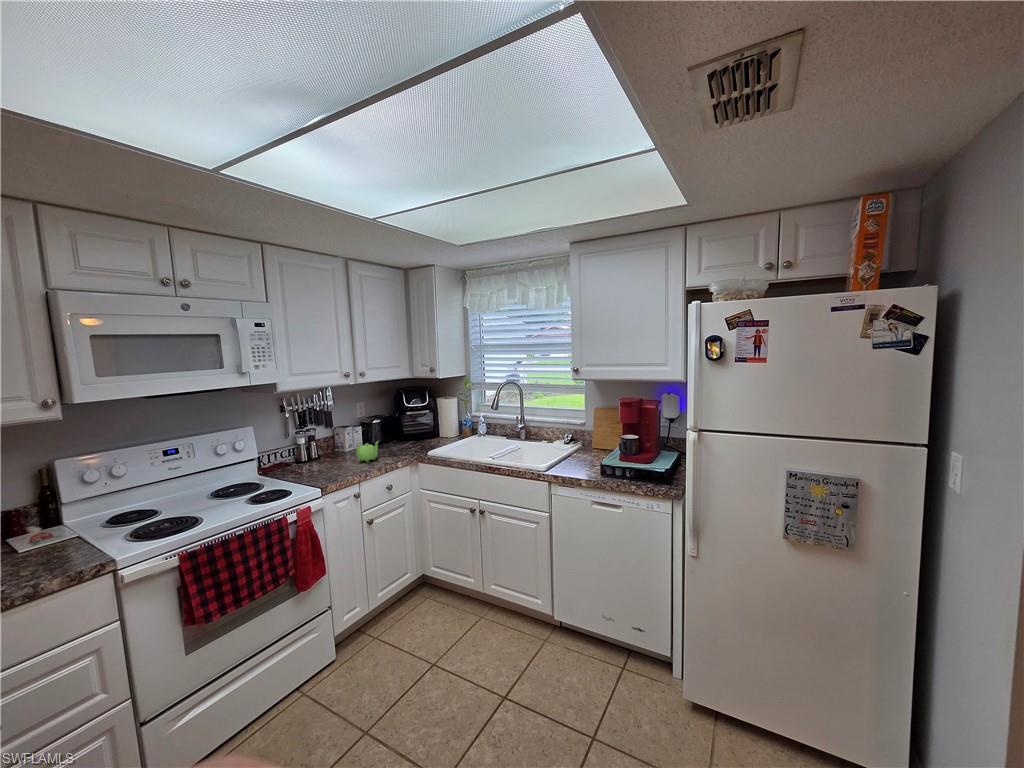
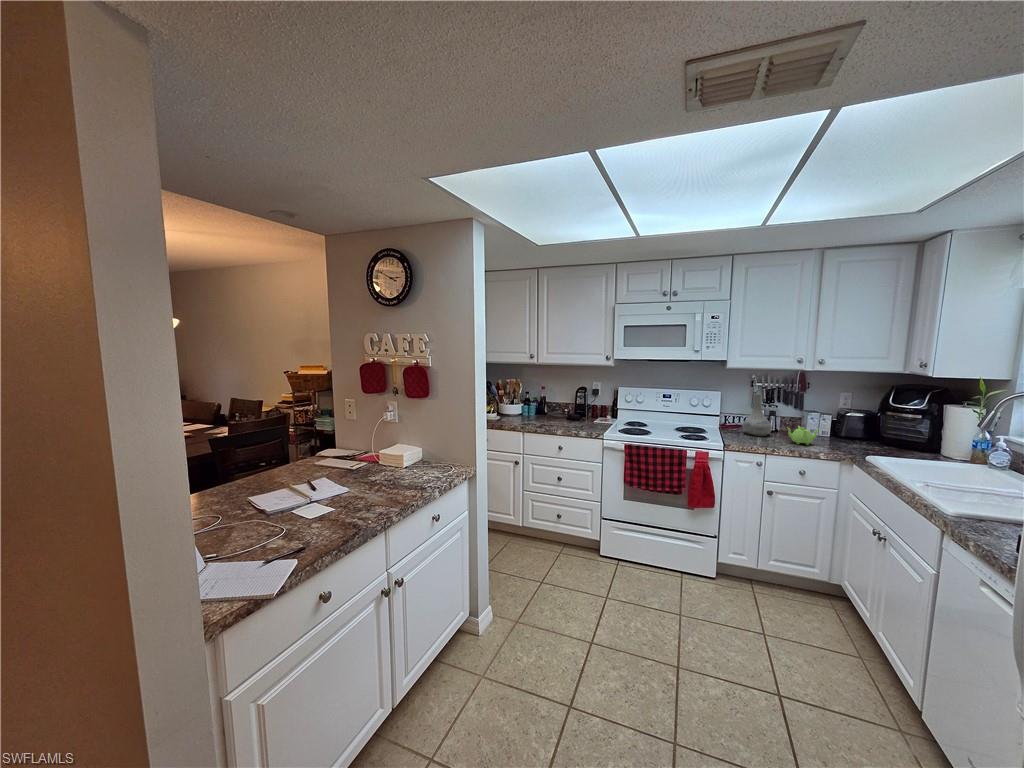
vase: none [298,418,331,469] -> present [743,394,772,436]

